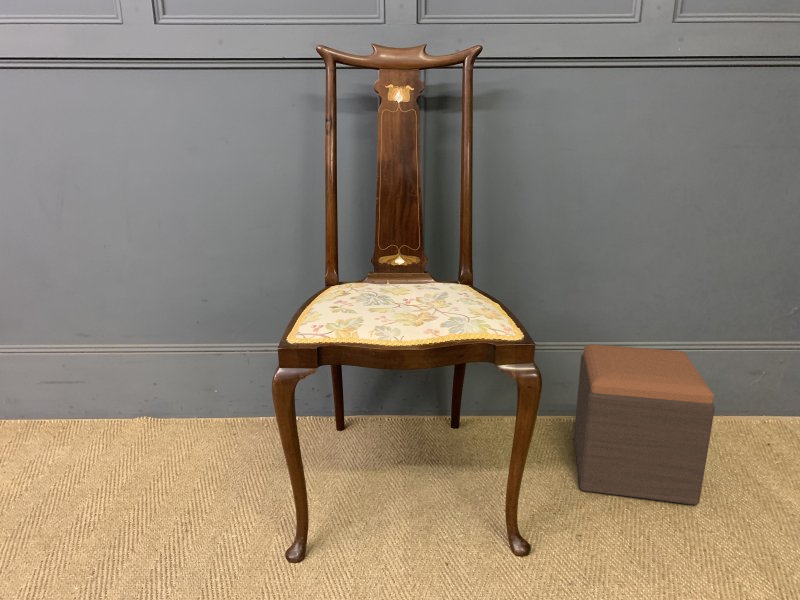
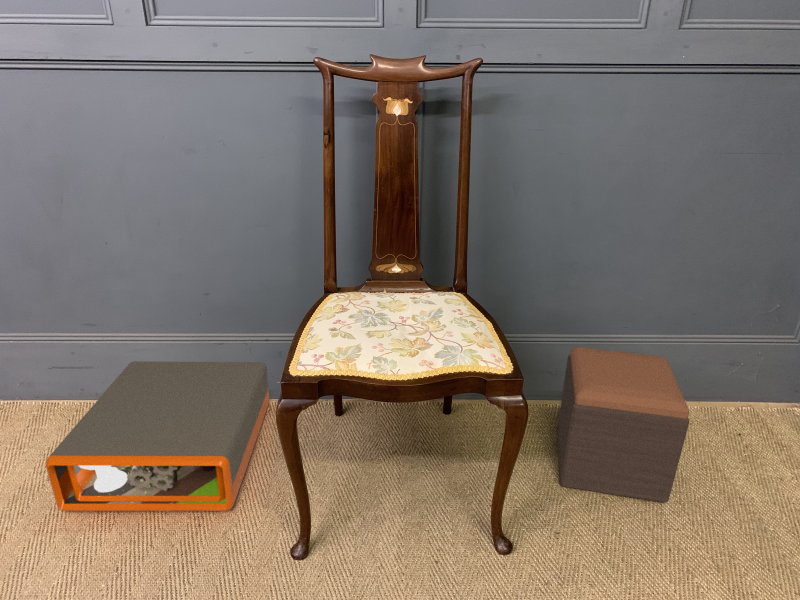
storage box: none [23,371,265,515] -> present [46,361,269,511]

